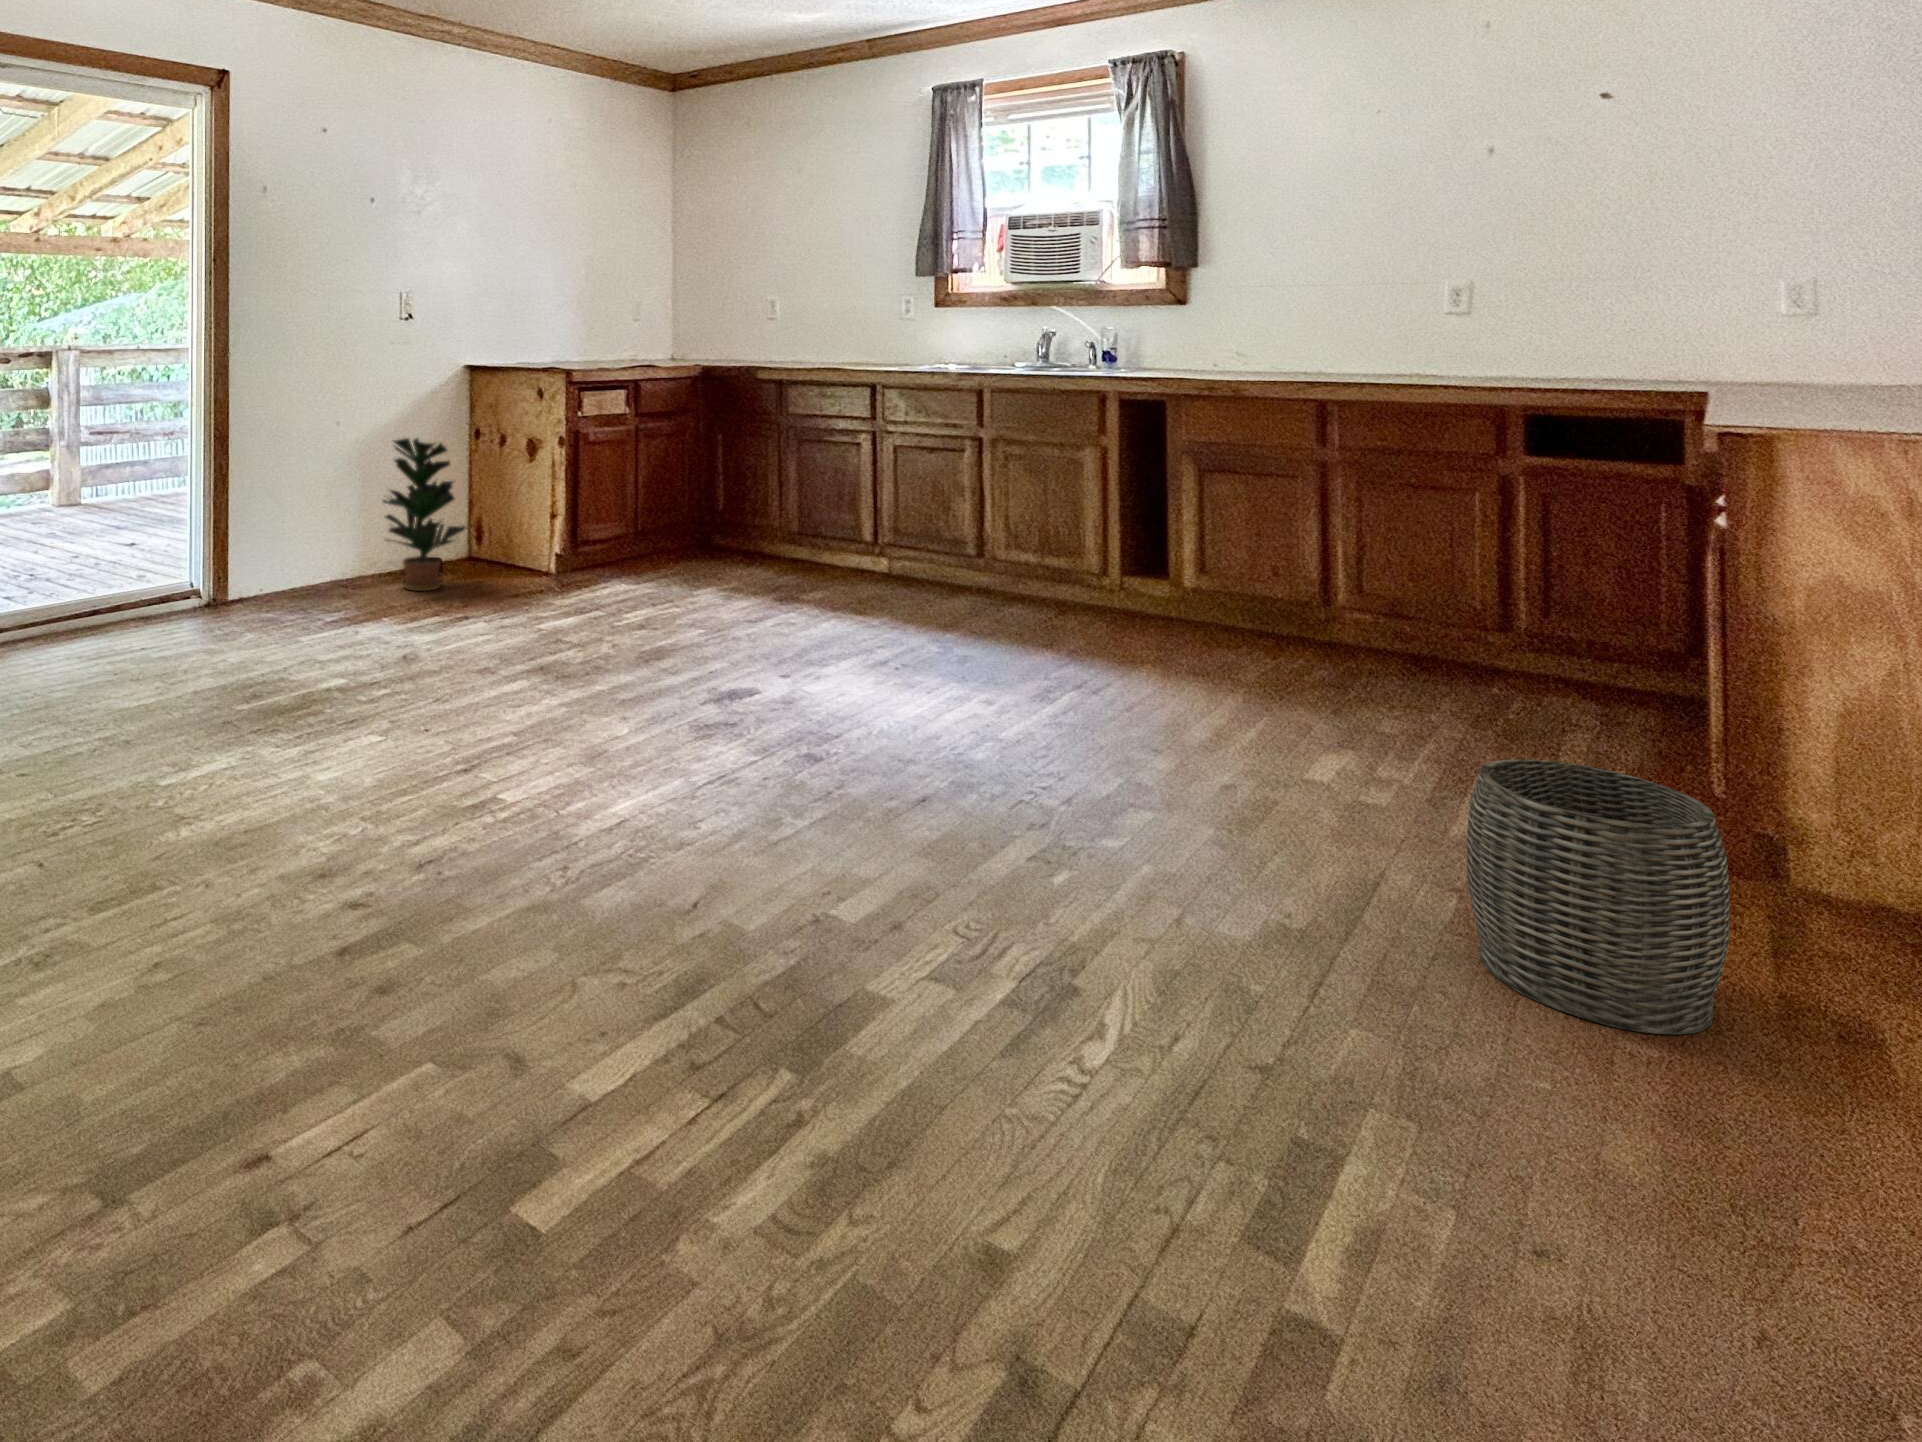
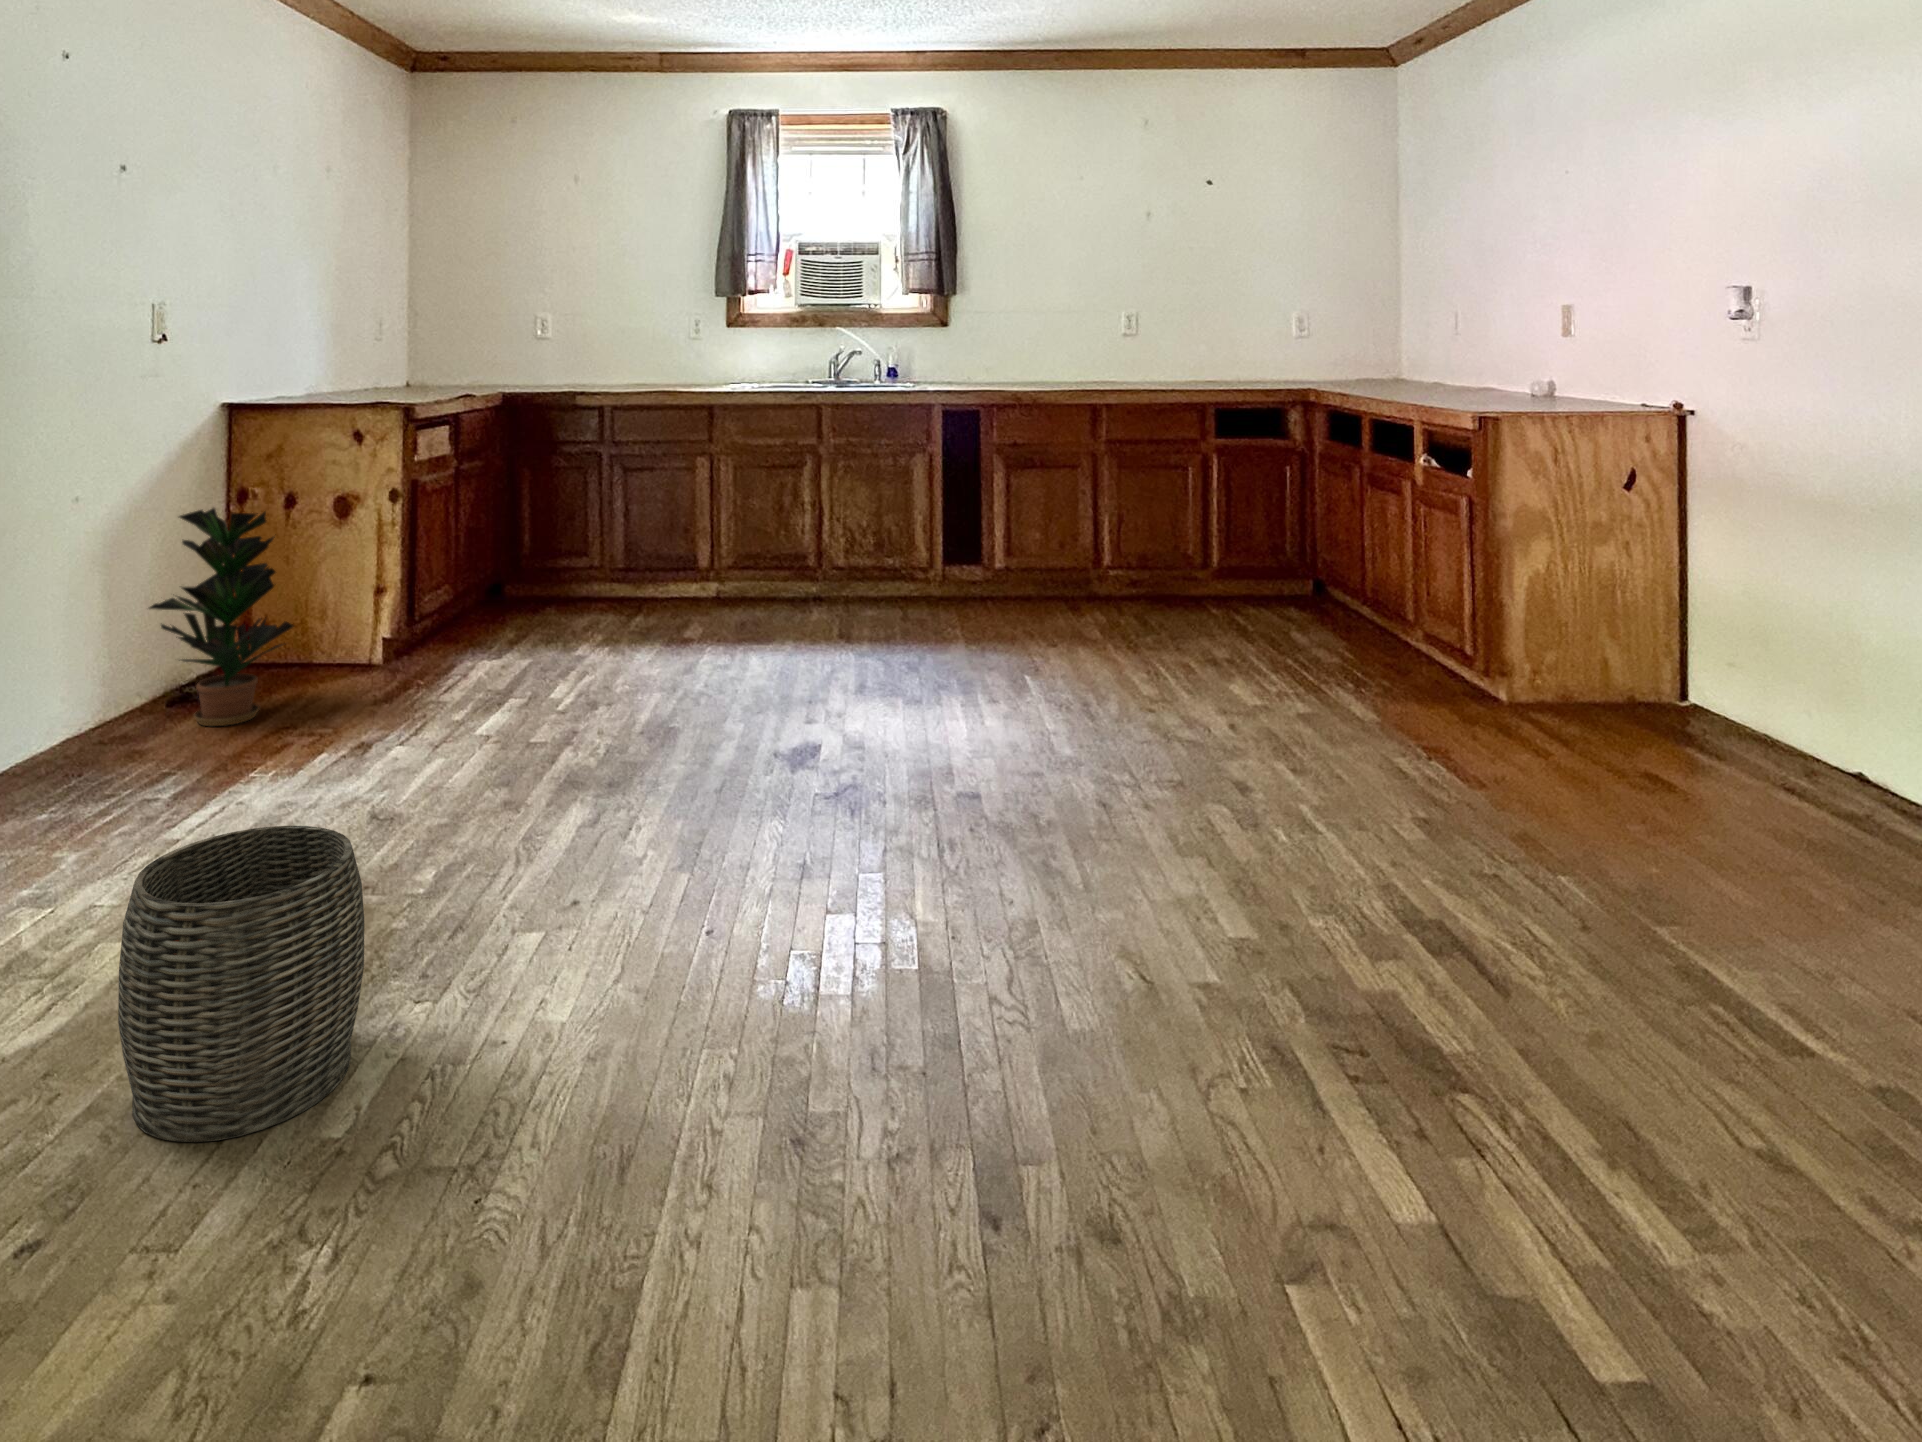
woven basket: present [1467,759,1730,1035] -> present [118,826,364,1142]

